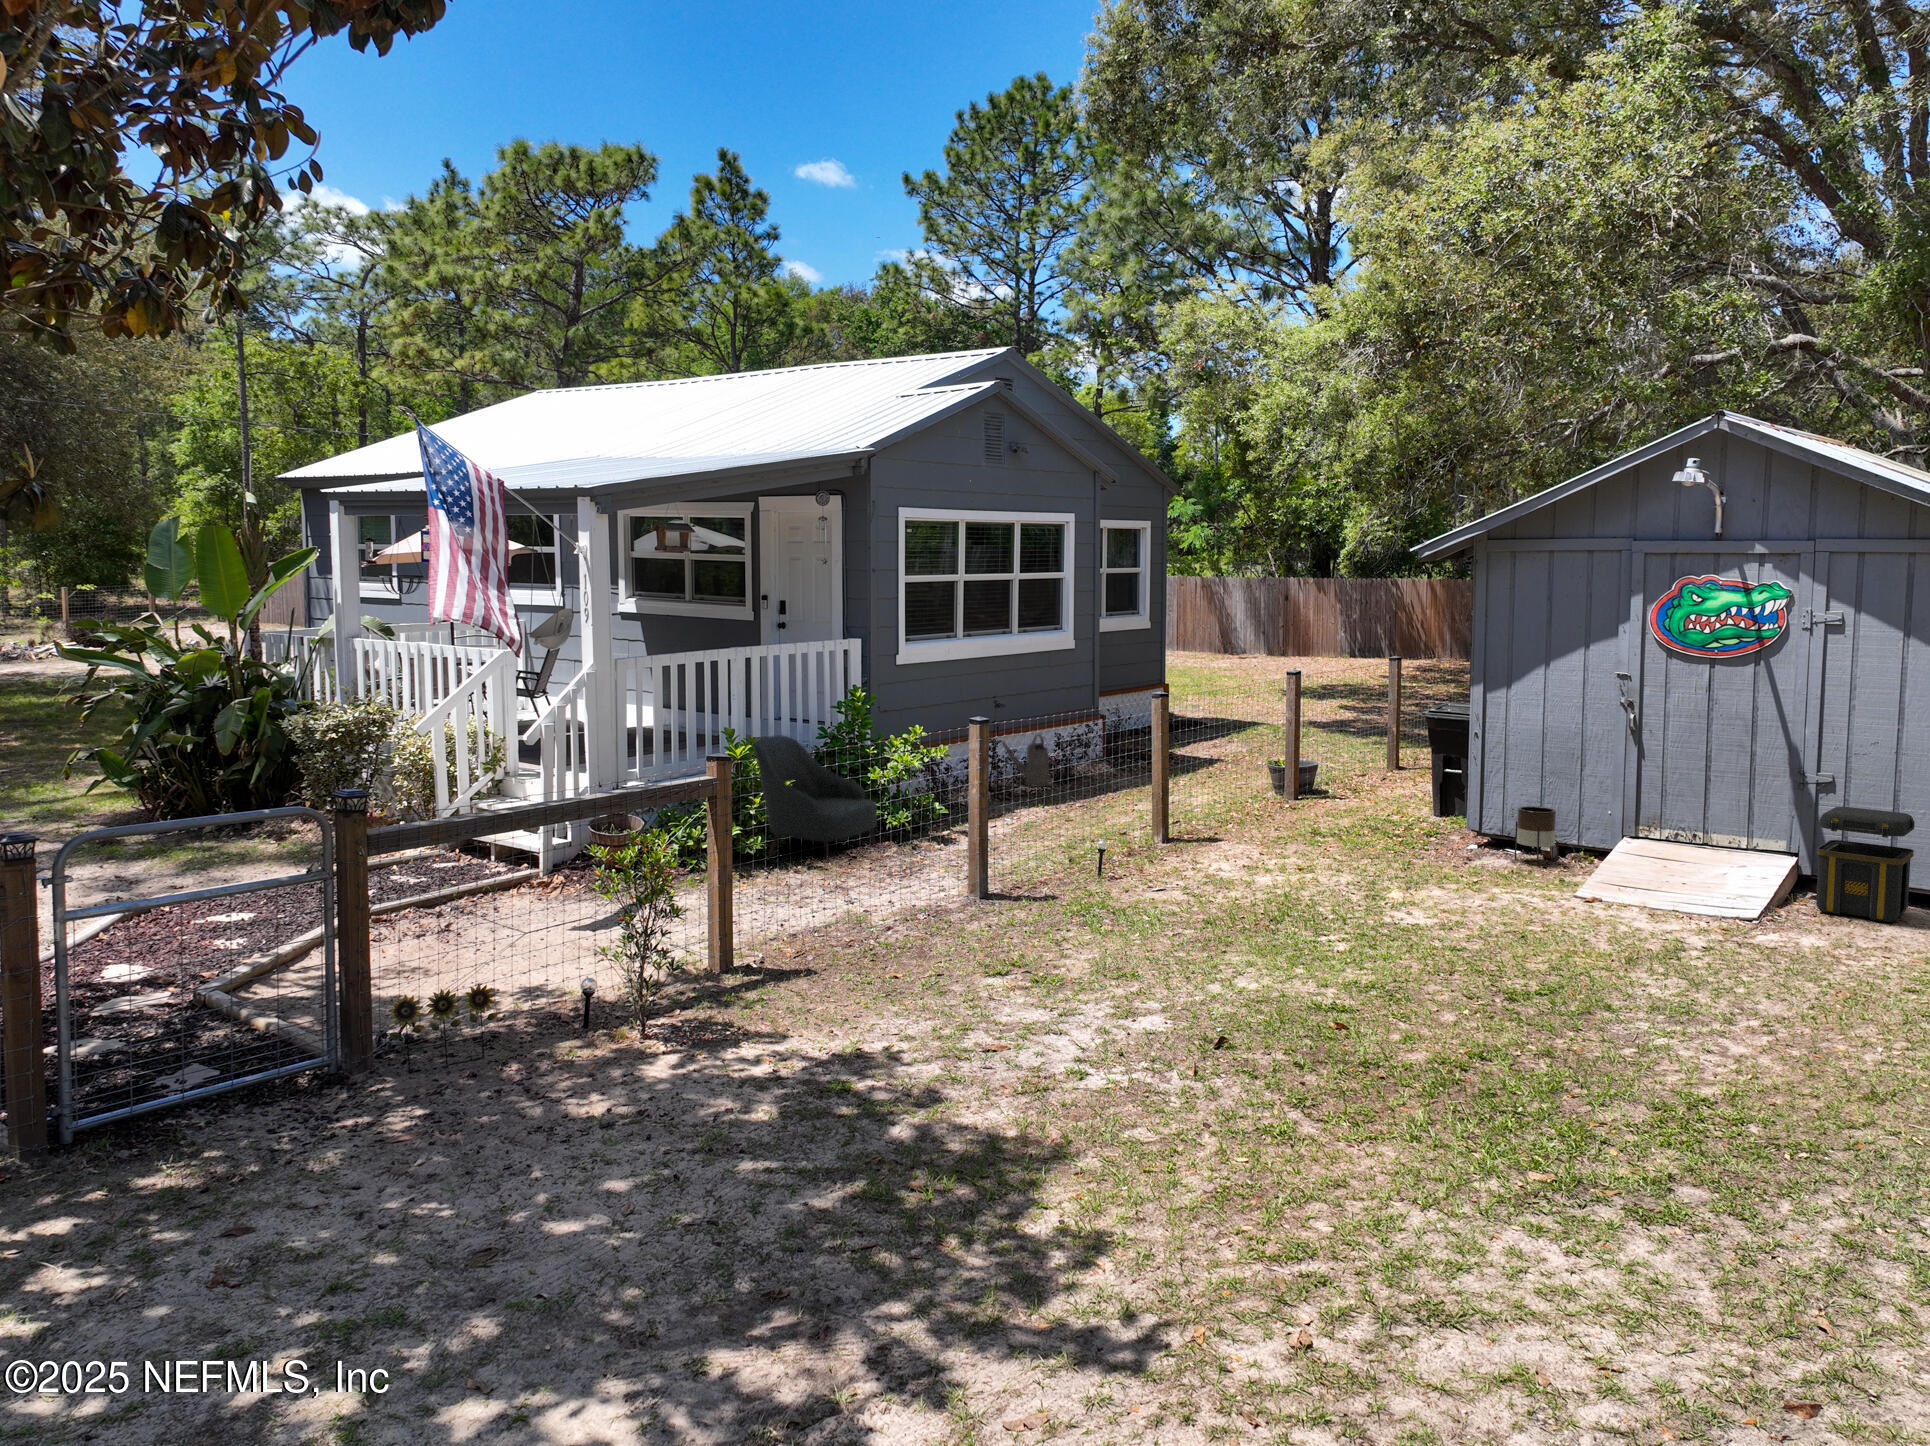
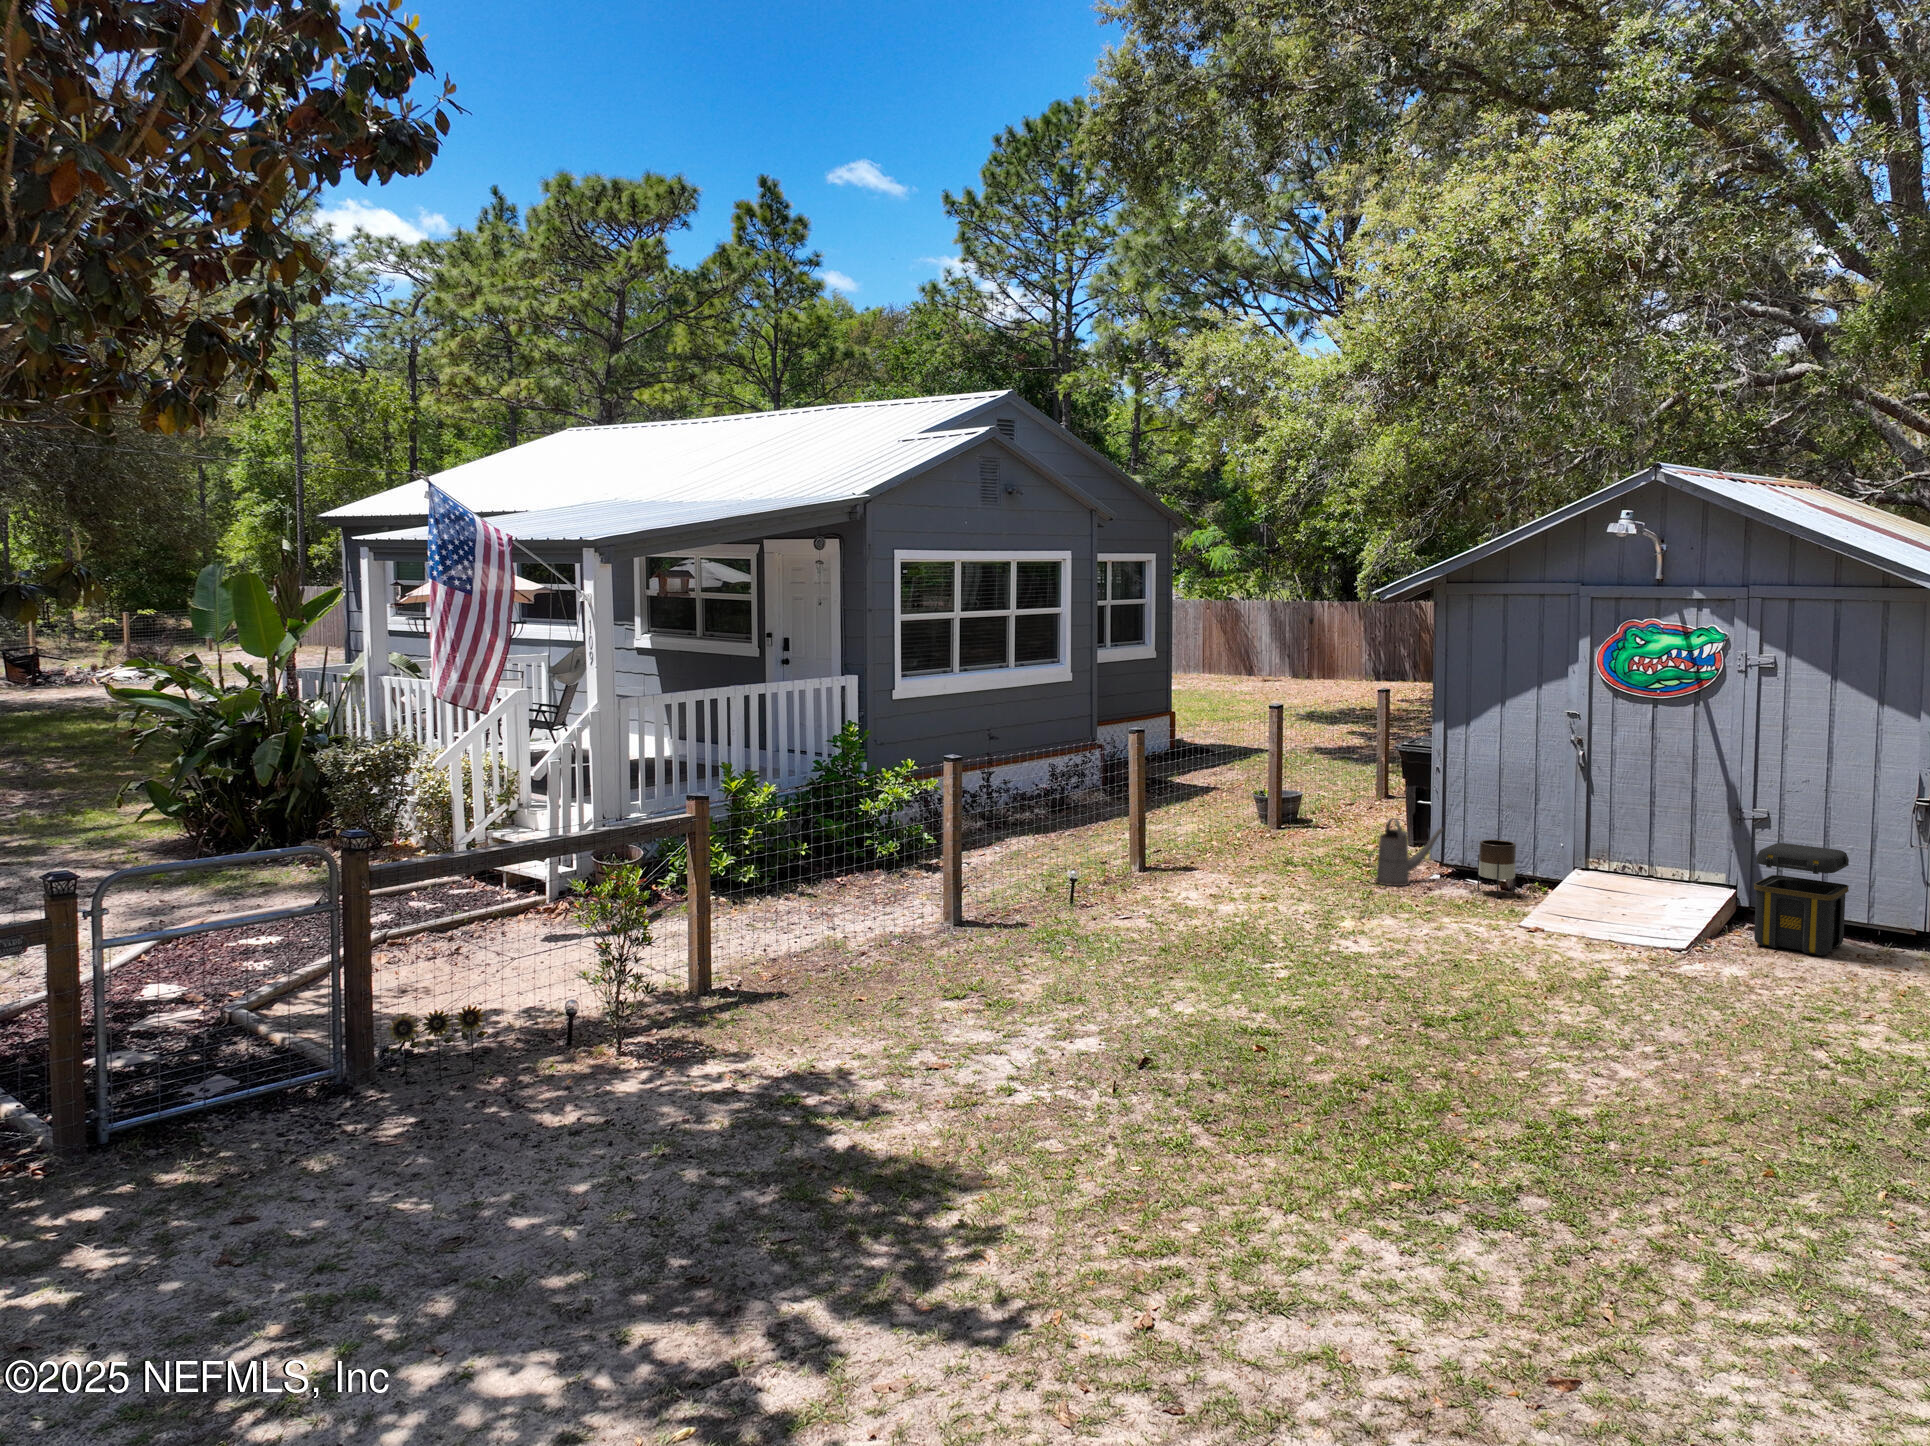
watering can: present [1002,734,1057,787] -> present [1368,818,1443,886]
armchair: present [754,735,877,861] -> none [746,769,864,892]

